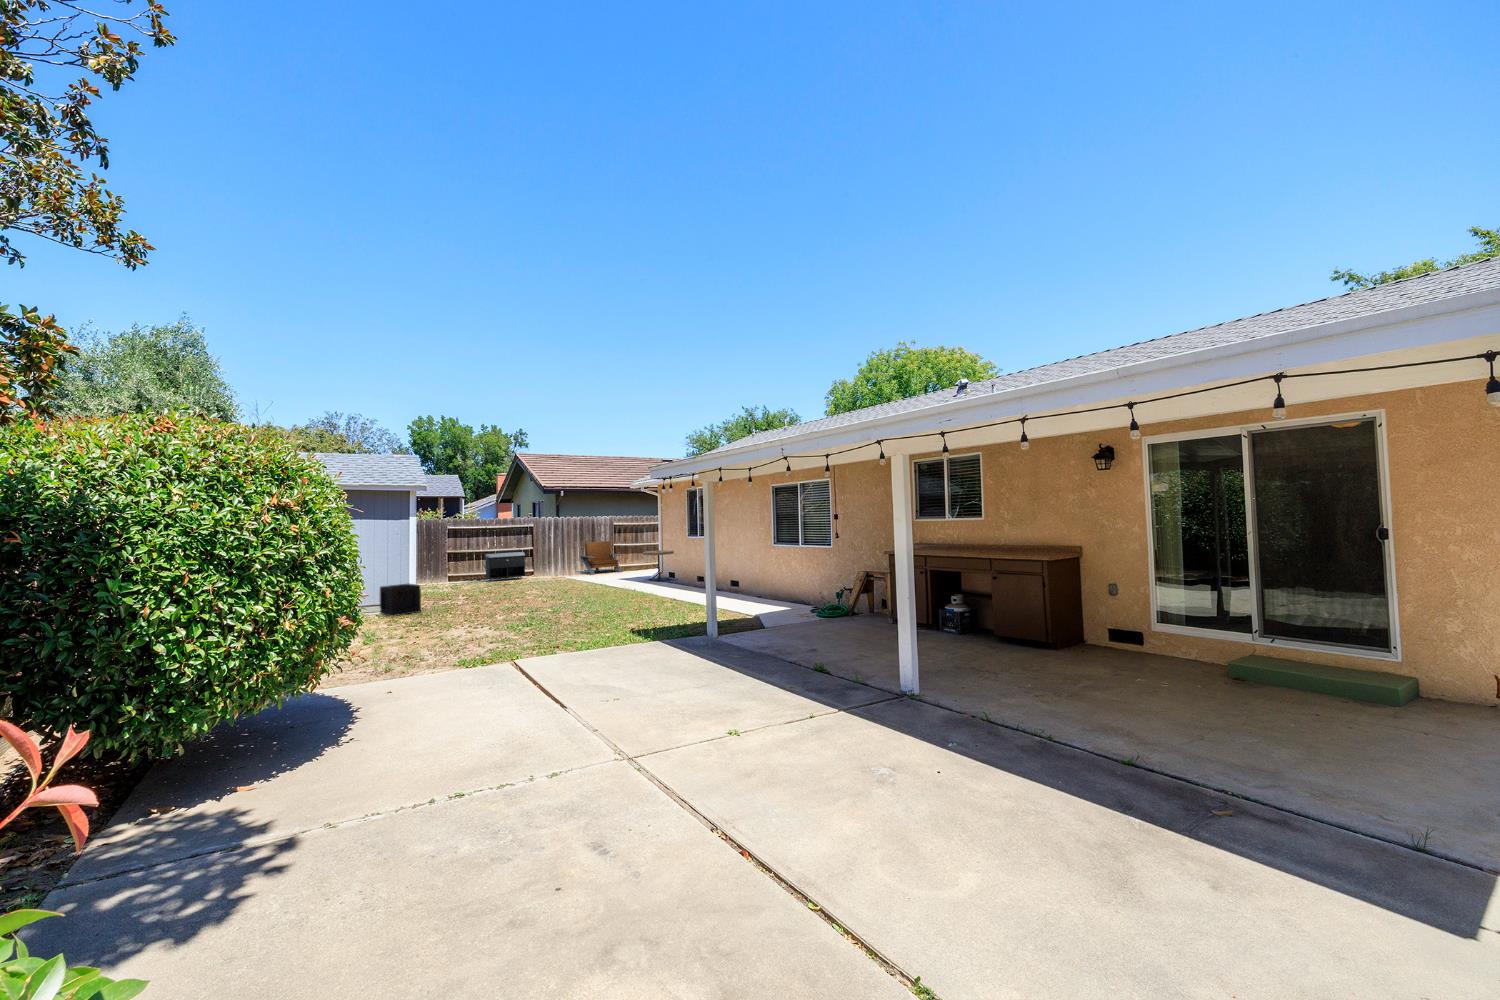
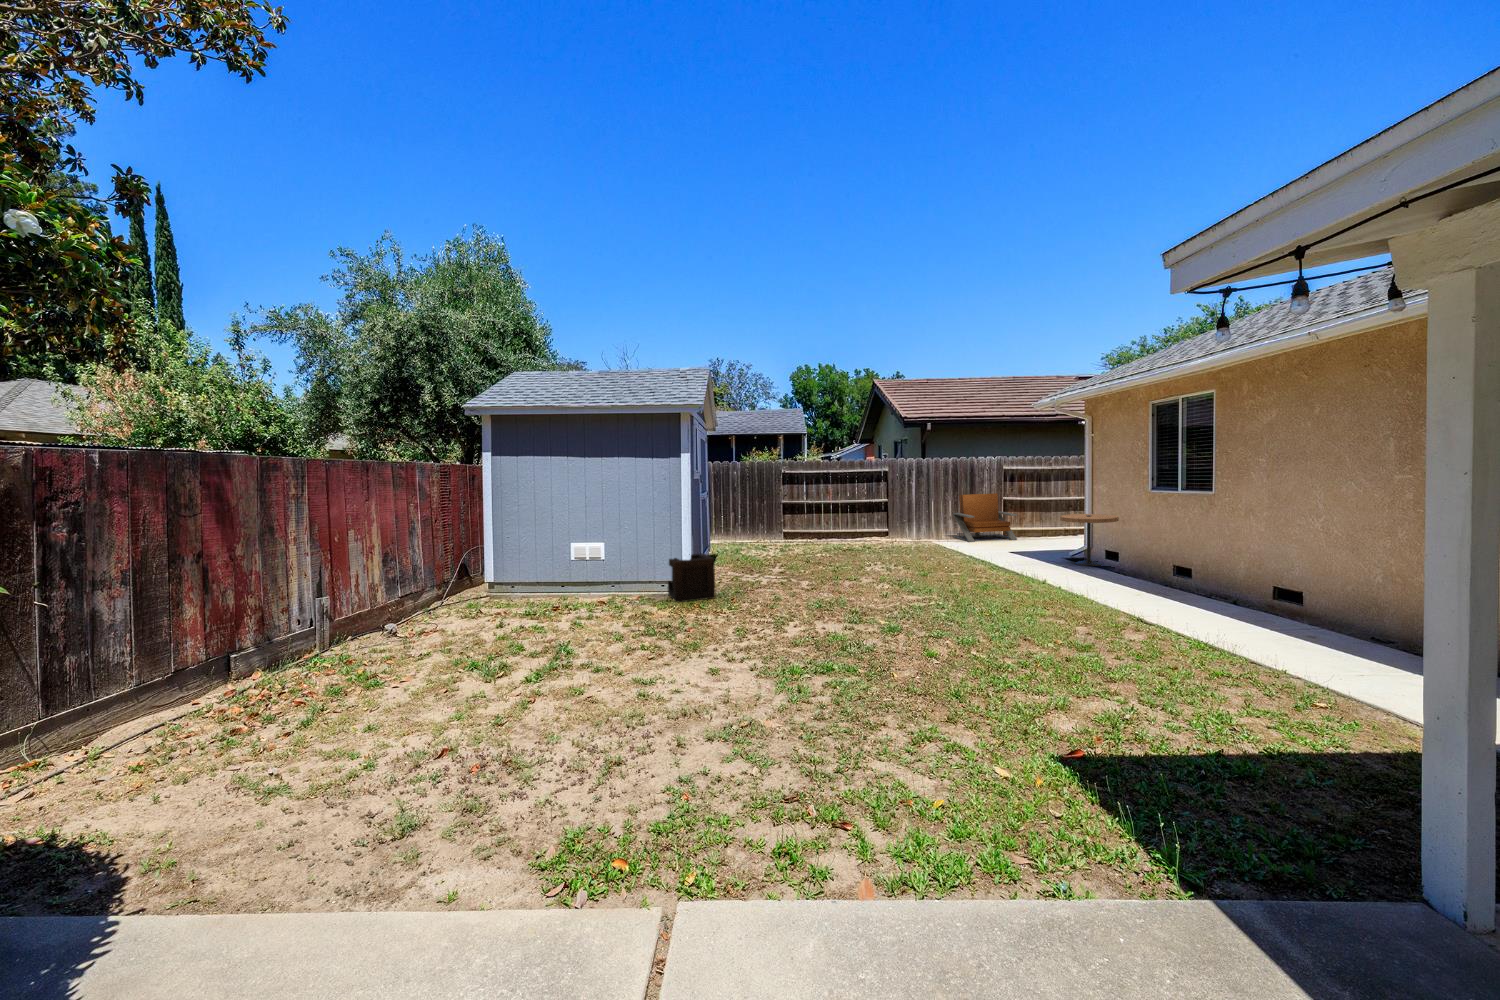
storage bench: present [486,552,525,581] -> none [827,505,877,543]

